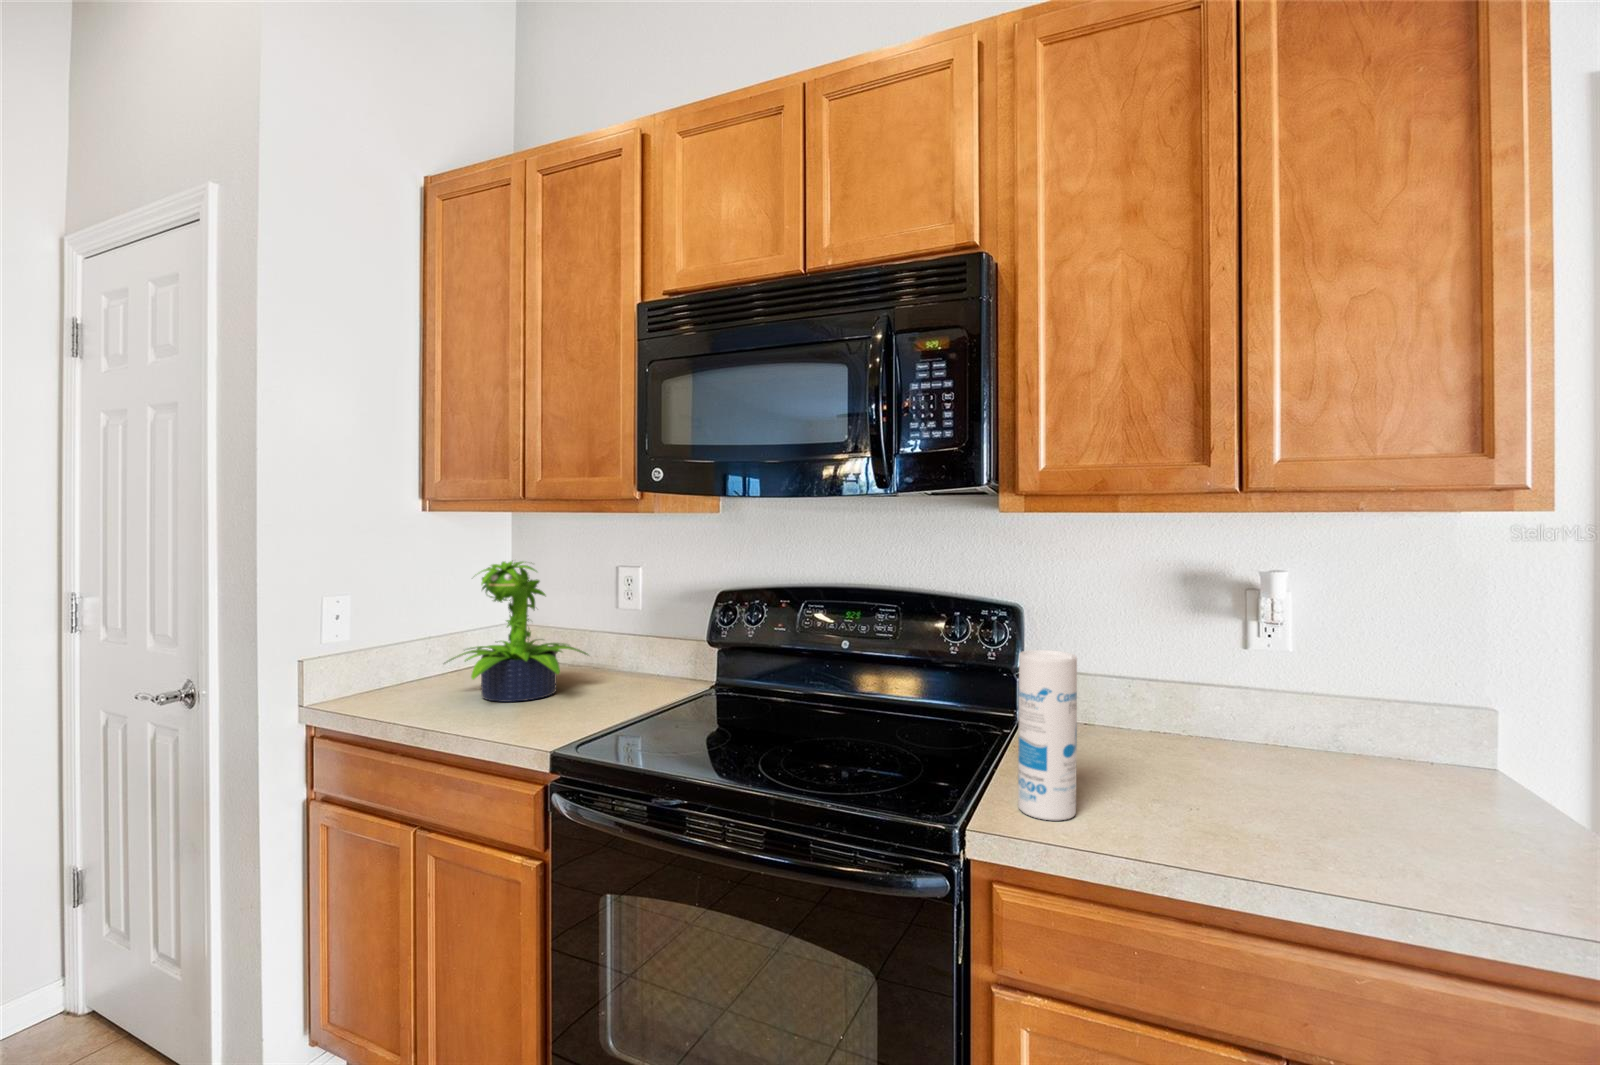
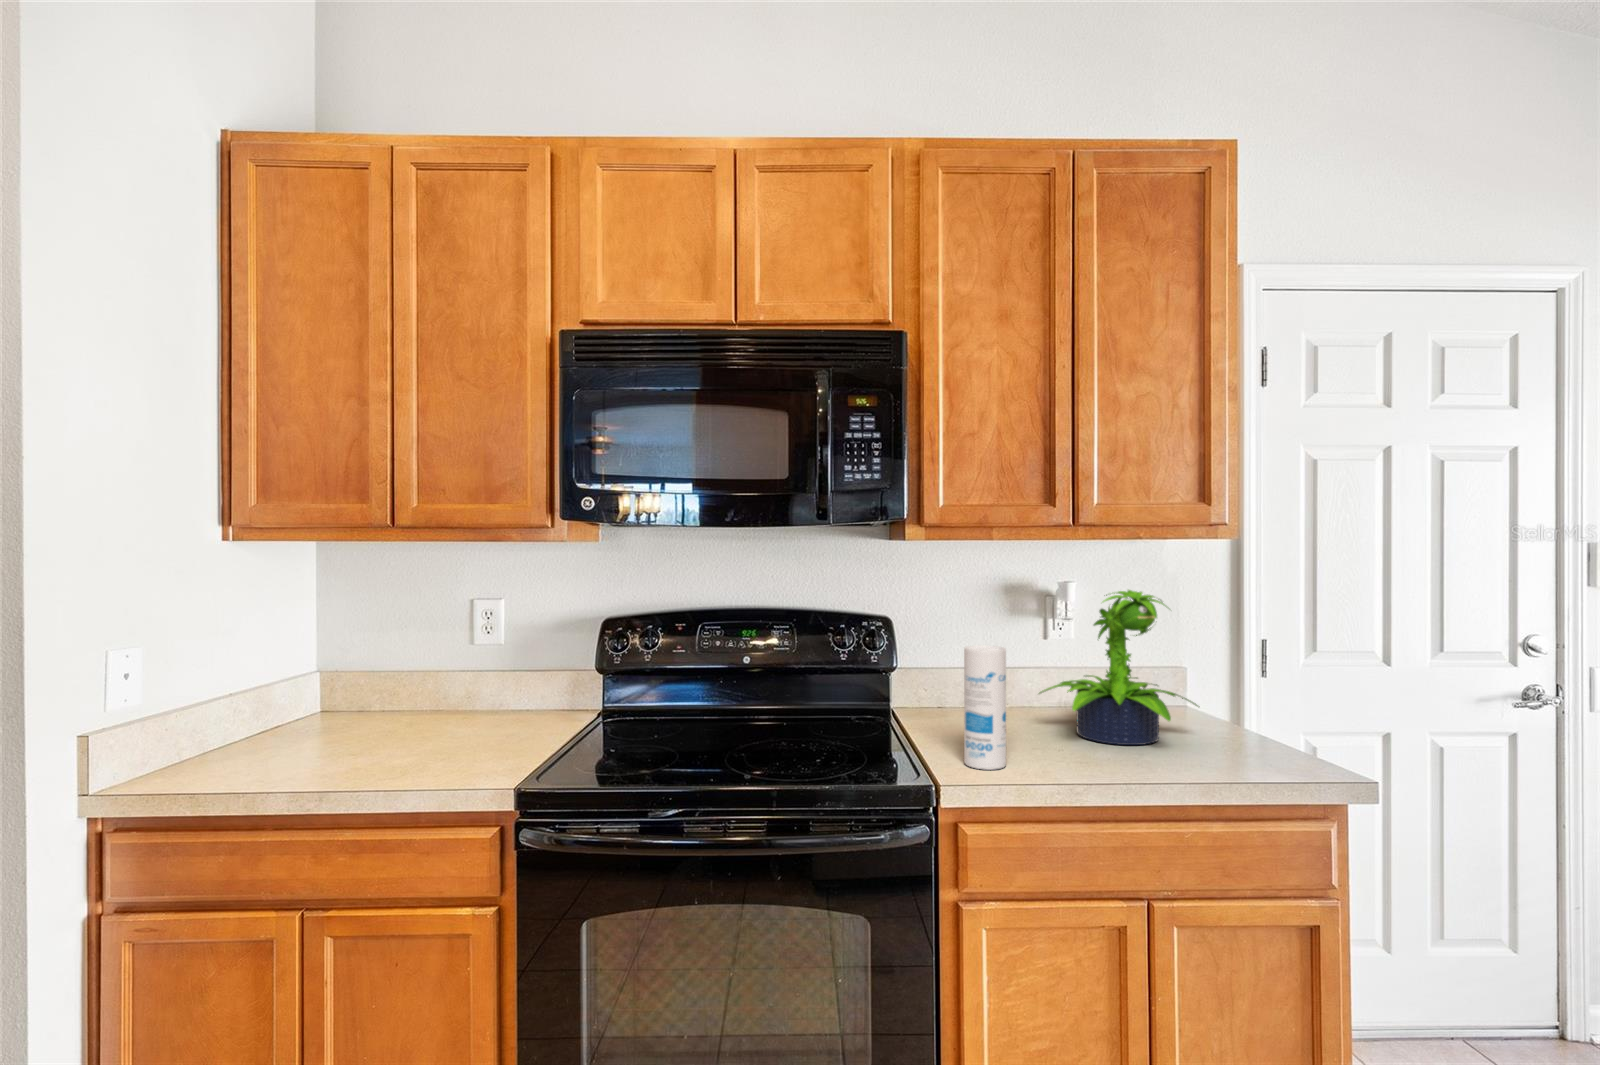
potted plant: present [447,561,587,702] -> present [1039,590,1198,745]

